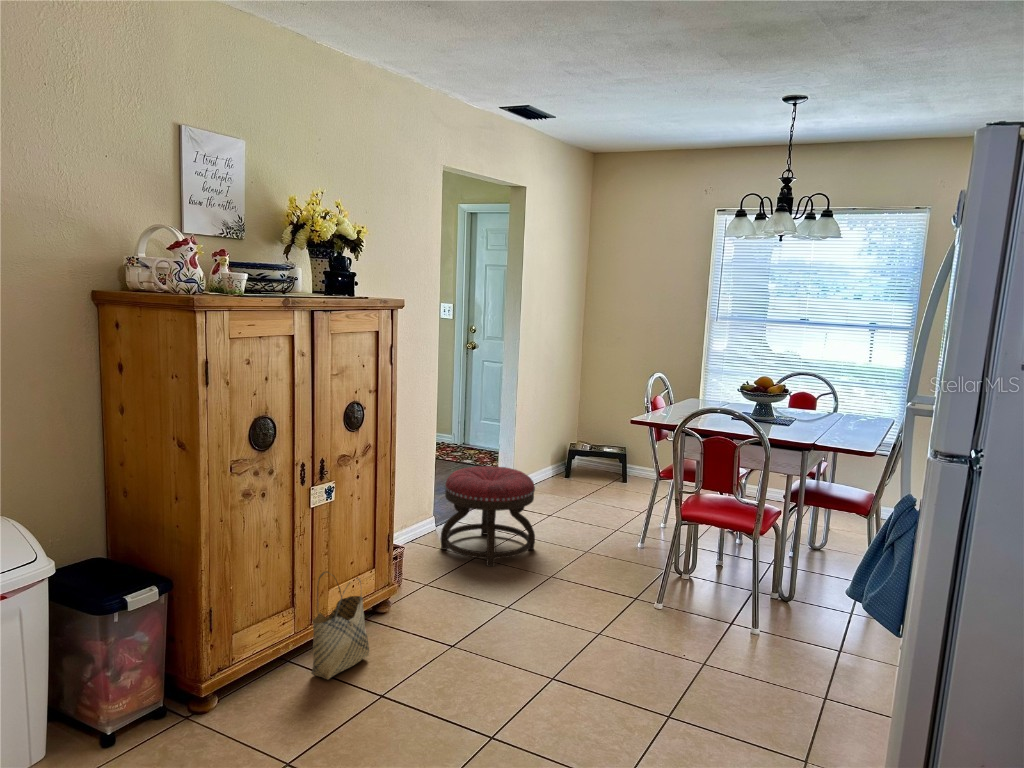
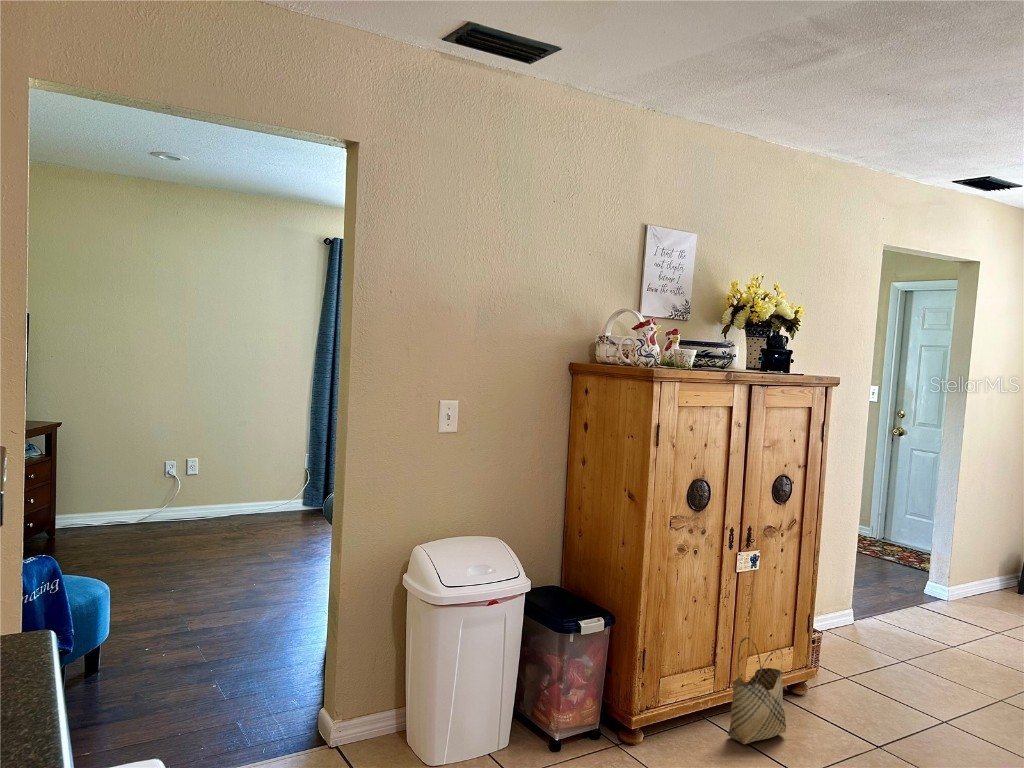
ottoman: present [441,466,535,566] -> none [861,561,981,675]

